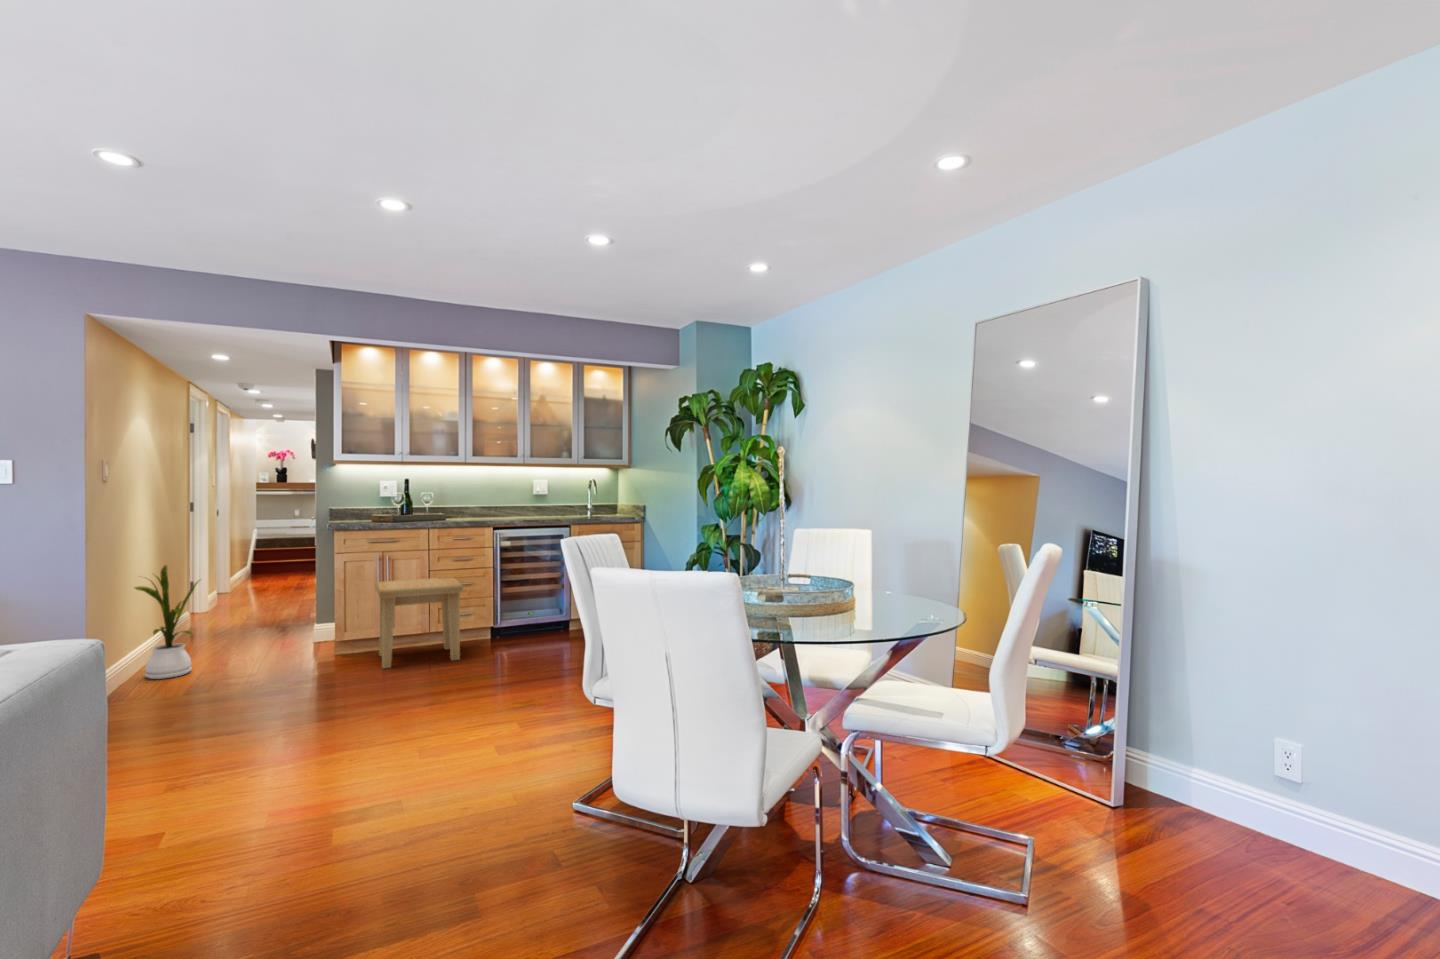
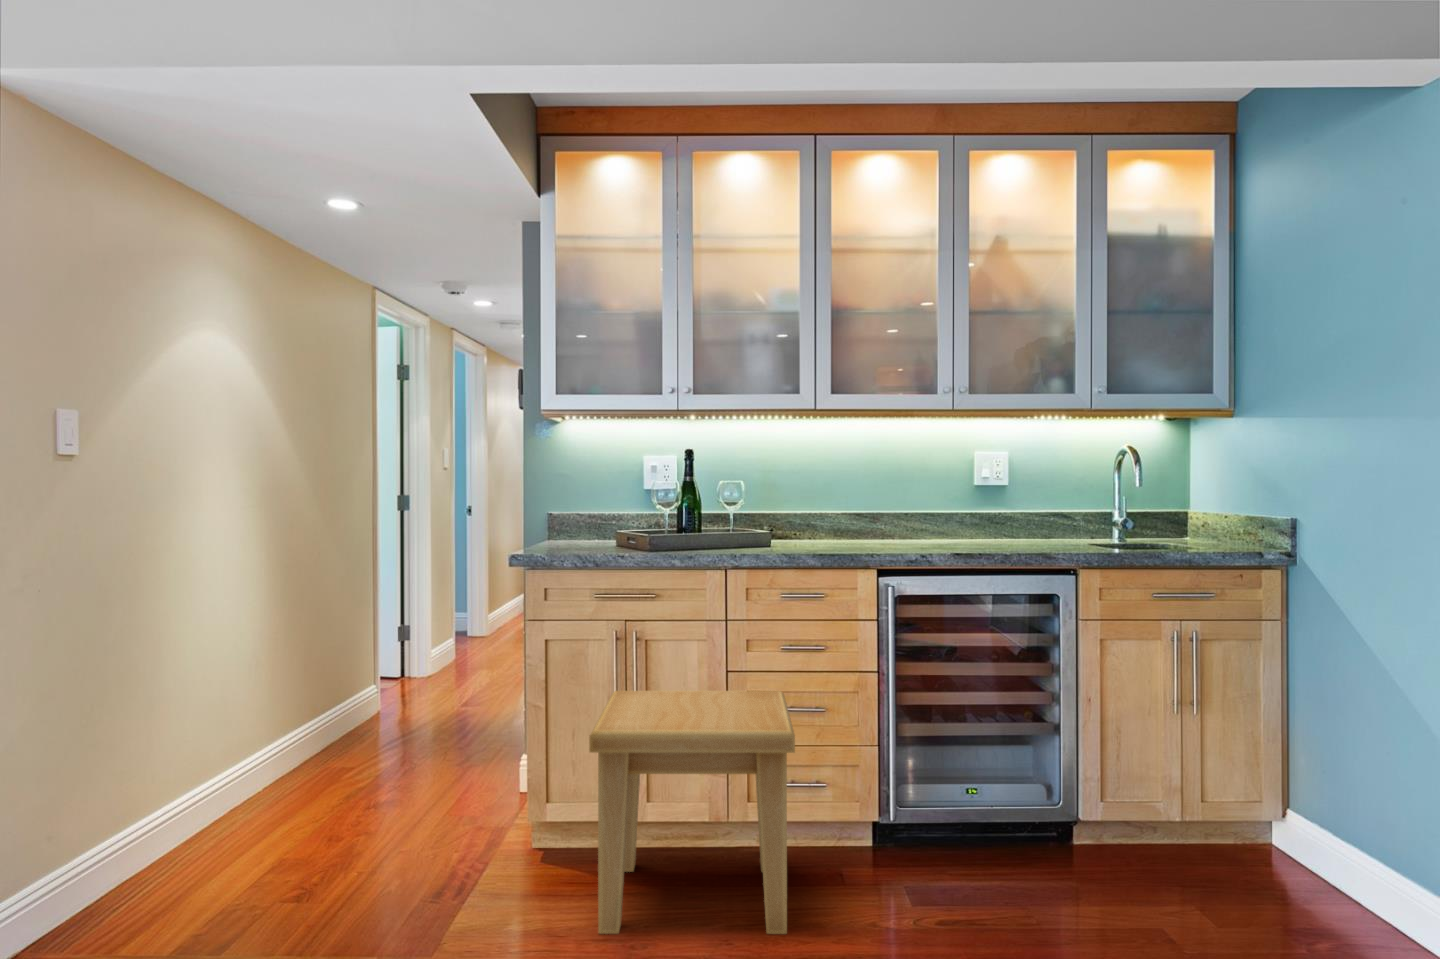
house plant: present [135,565,199,679] -> none [142,634,298,866]

